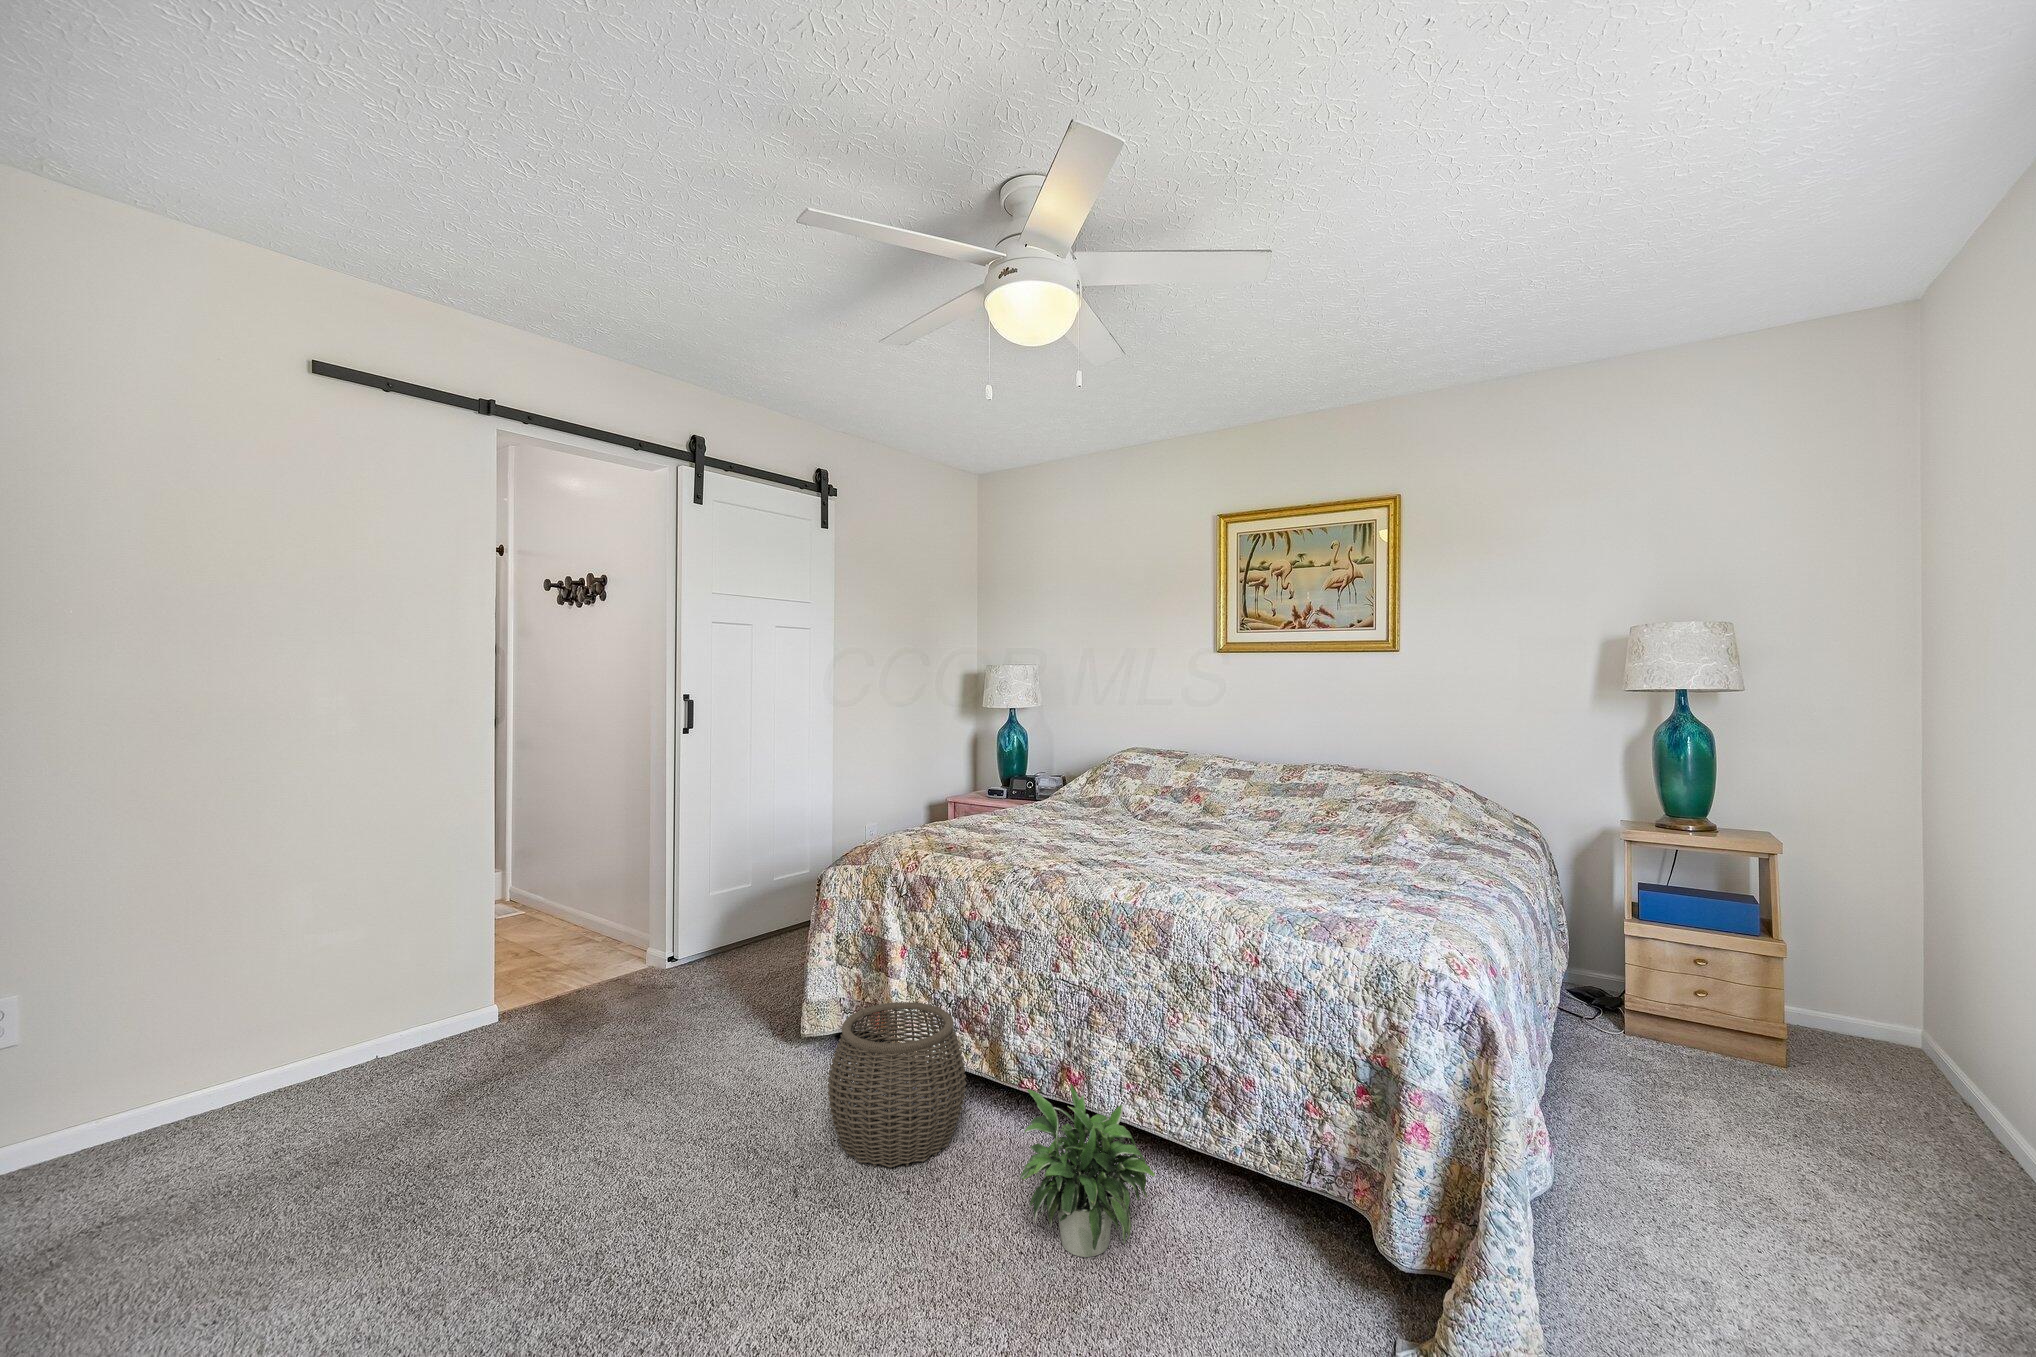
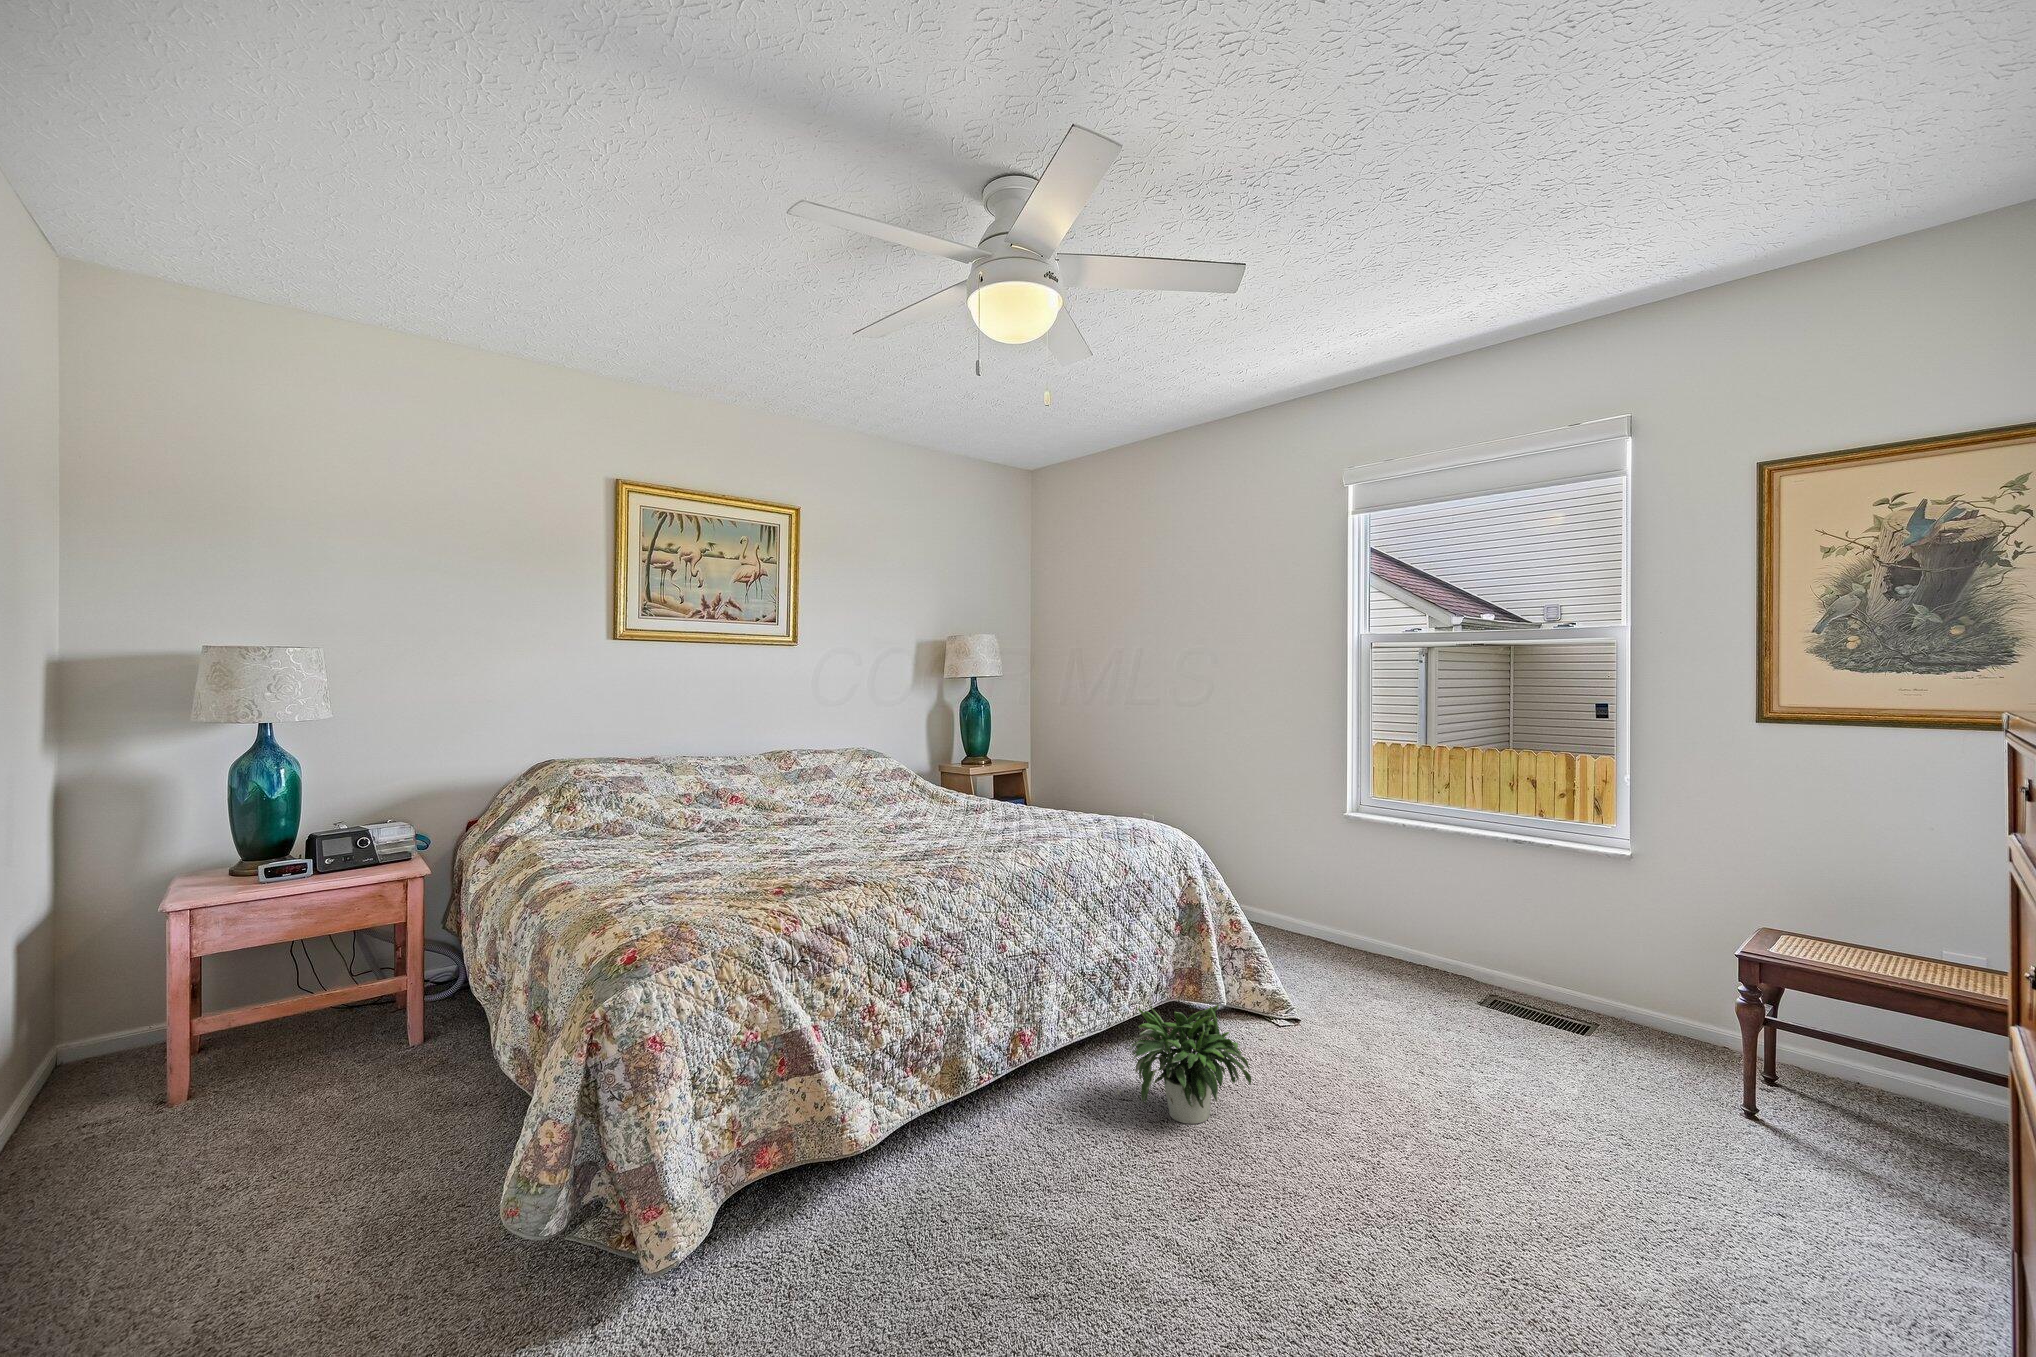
woven basket: present [827,1002,966,1168] -> none [913,1037,1076,1240]

